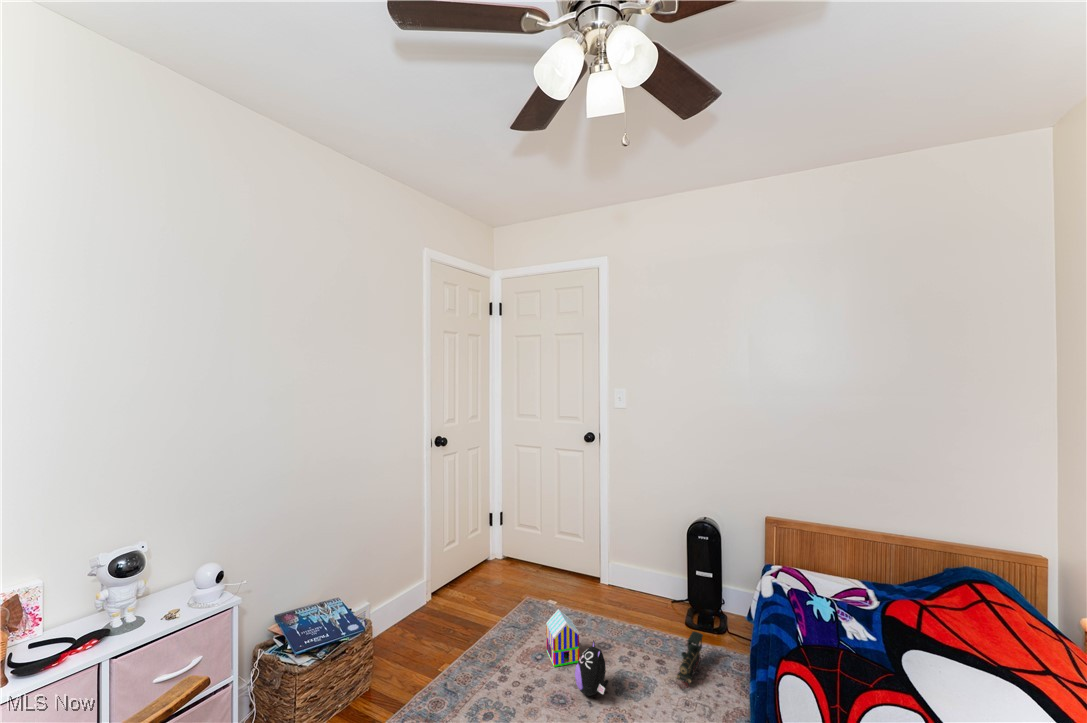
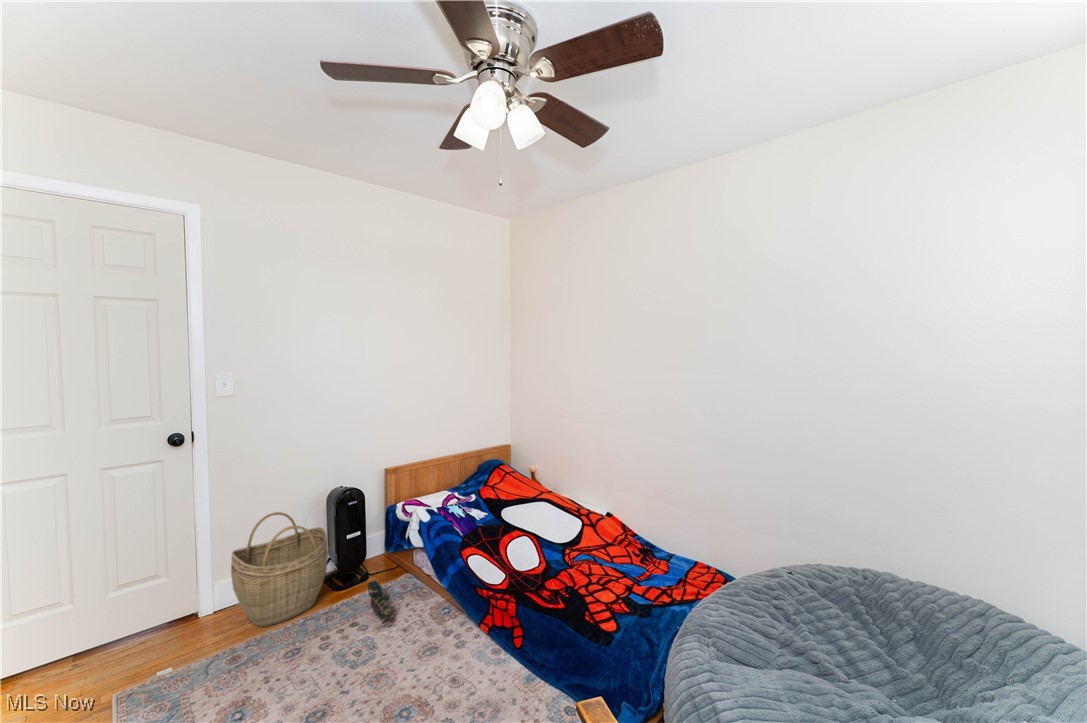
woven basket: none [601,520,678,625] -> present [231,512,328,627]
toy house: present [546,609,579,667] -> none [238,647,289,707]
plush toy: present [575,640,608,696] -> none [314,635,359,692]

